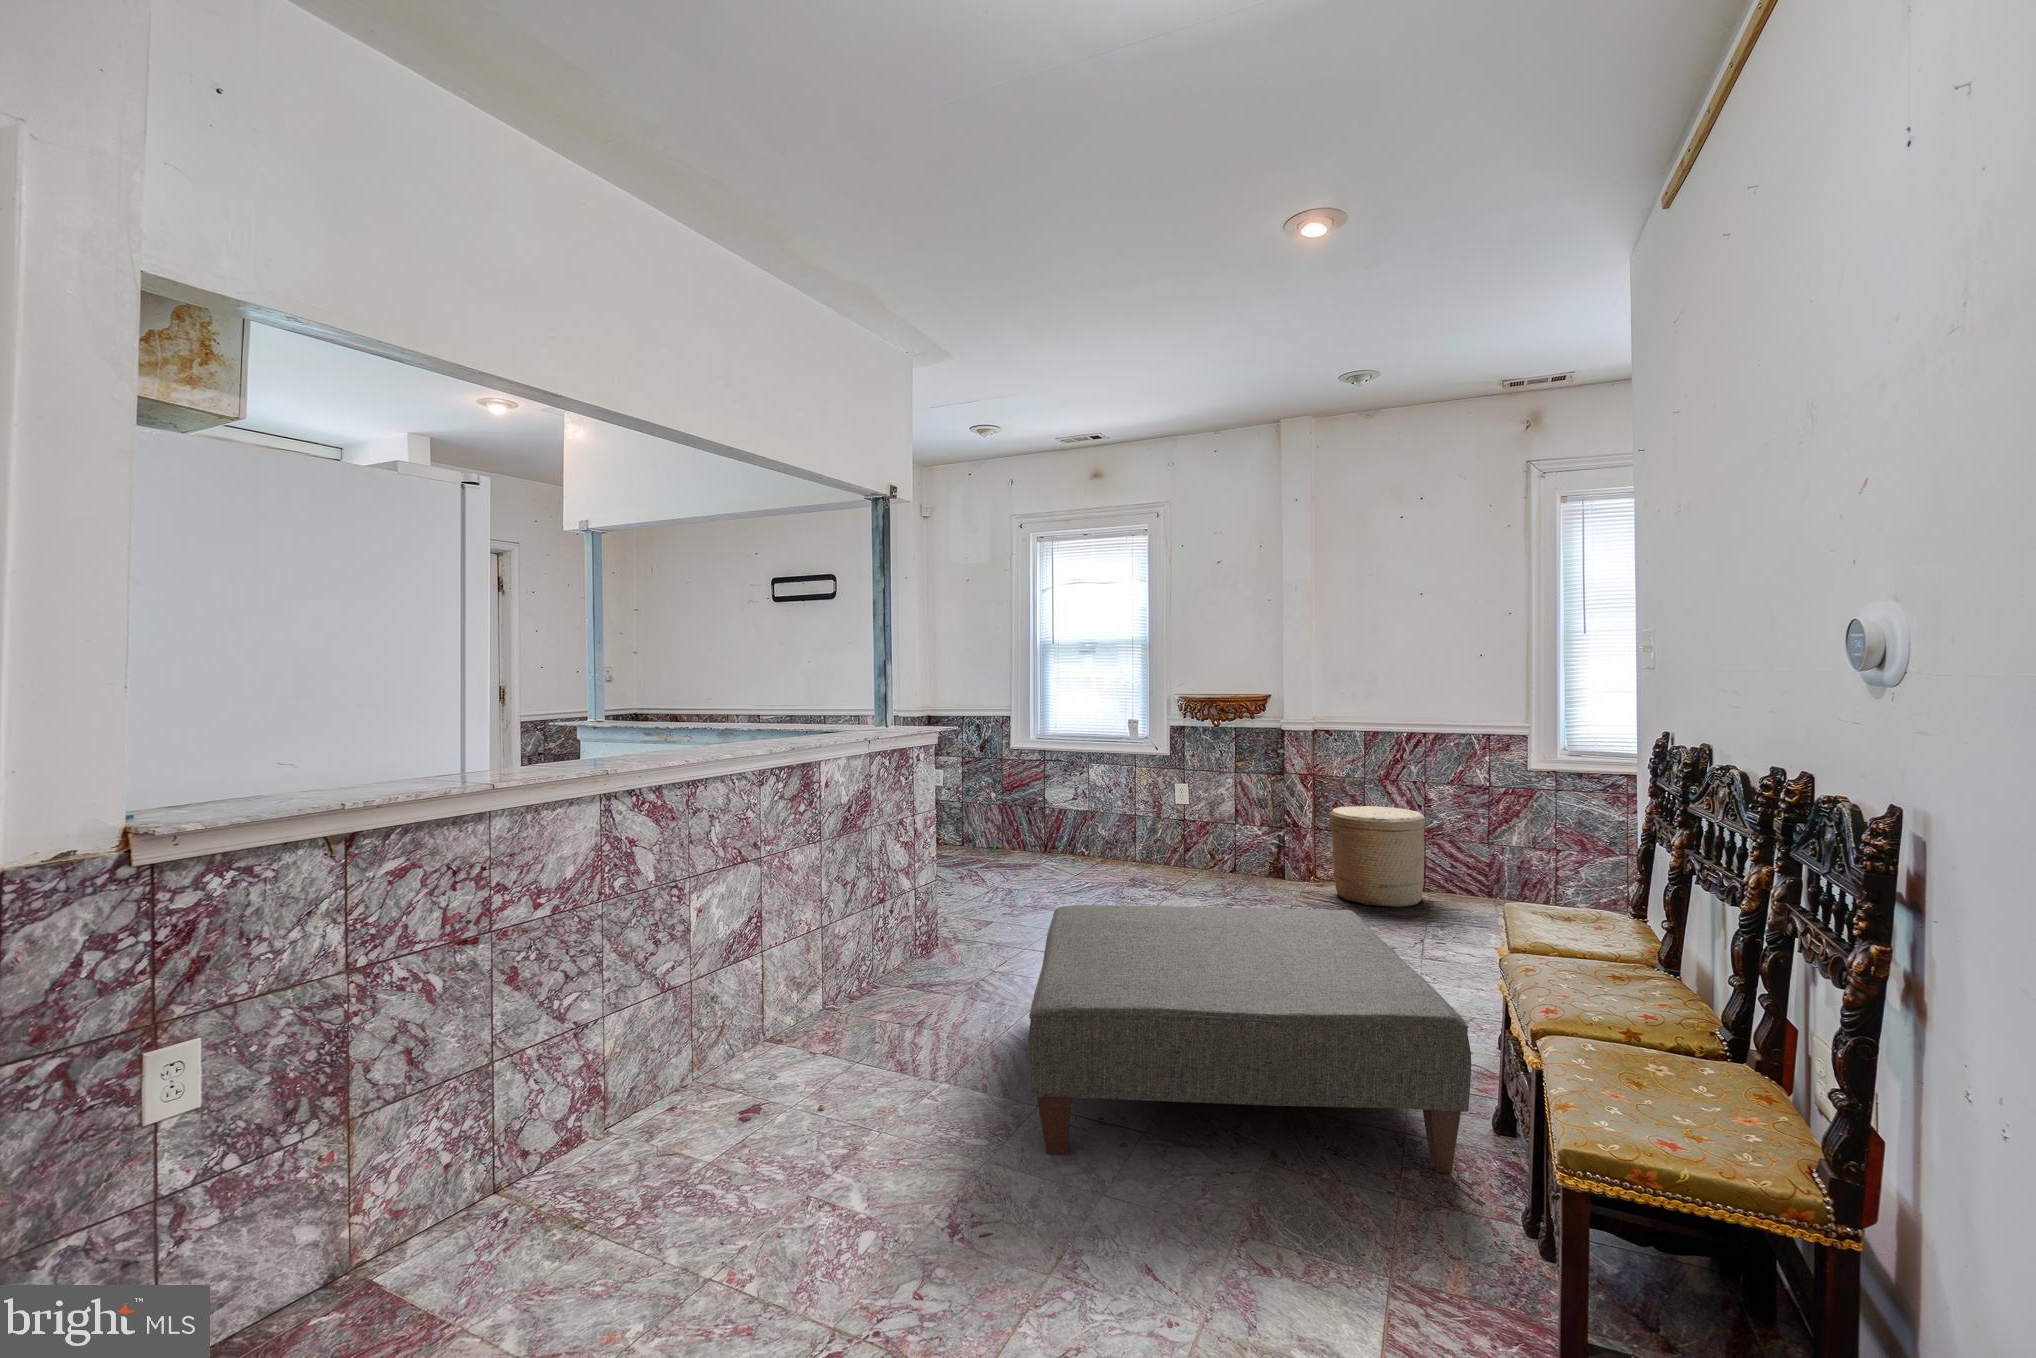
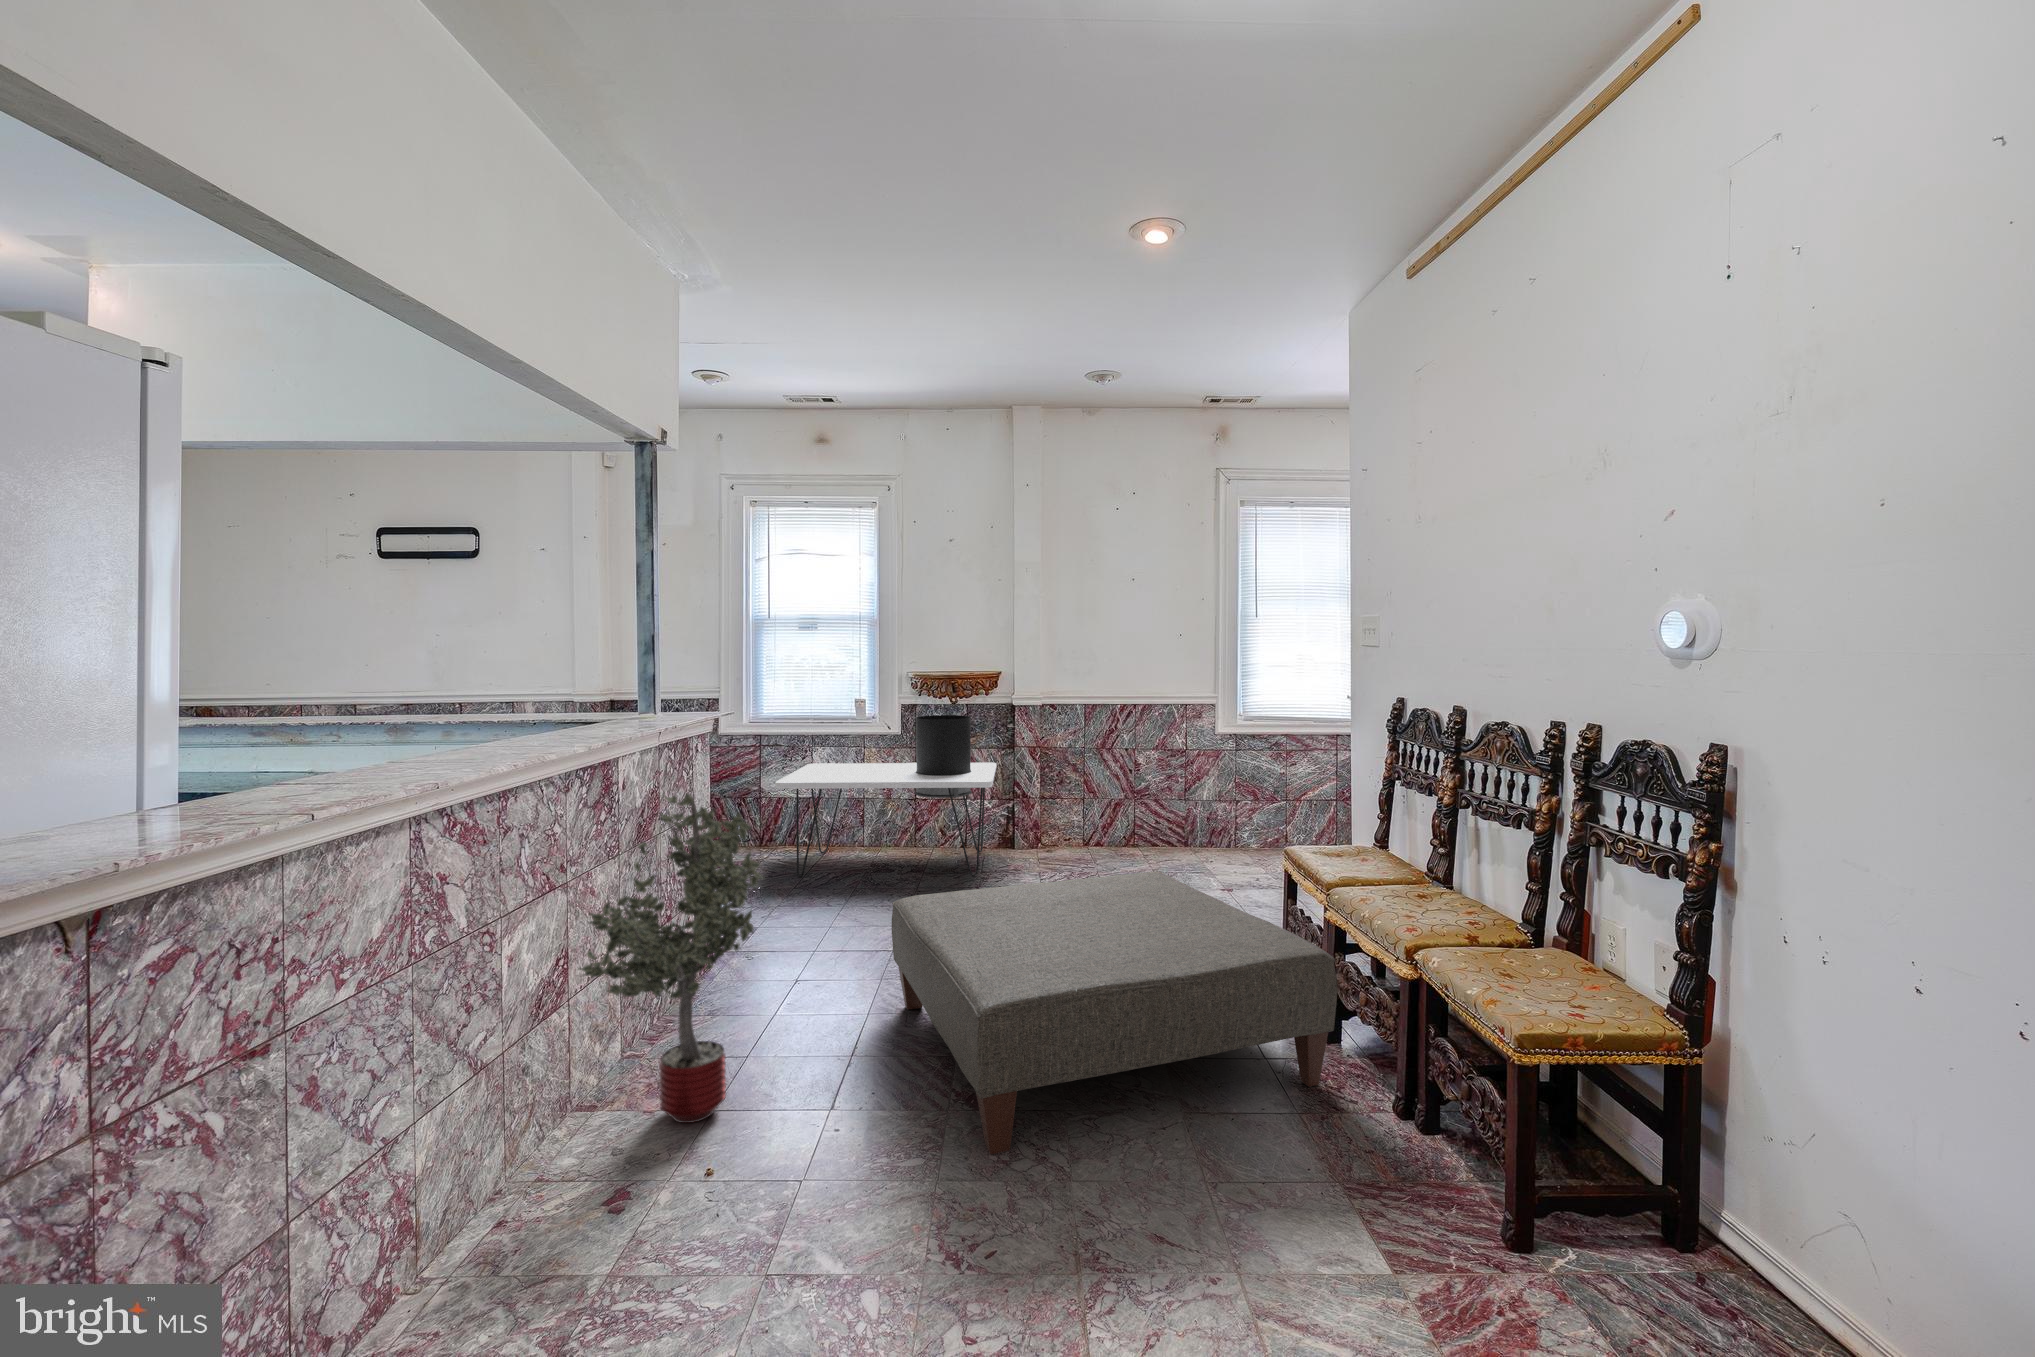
side table: none [1033,735,1264,902] -> present [775,715,996,877]
potted tree: none [743,789,916,1072] -> present [579,793,765,1123]
woven basket: present [1329,806,1425,907] -> none [1062,776,1142,865]

